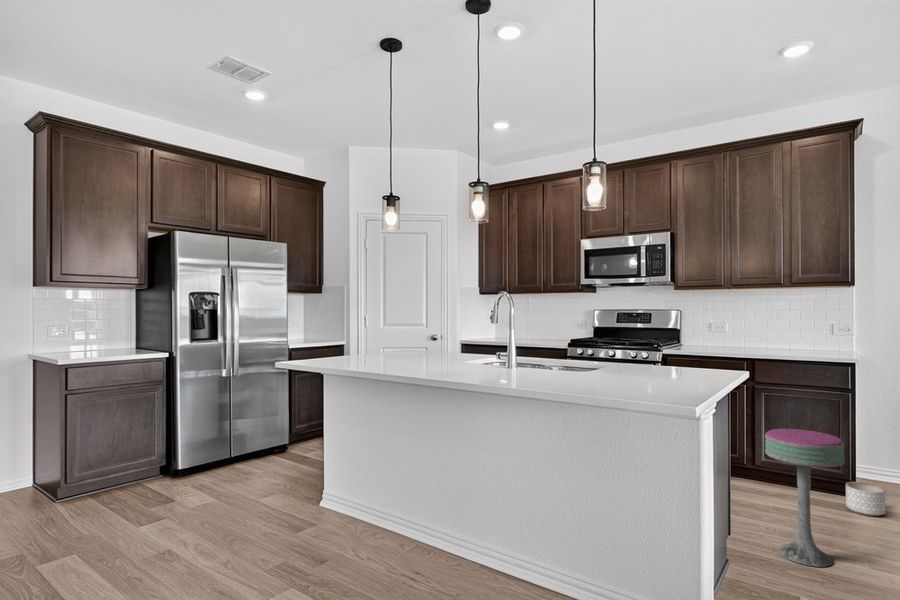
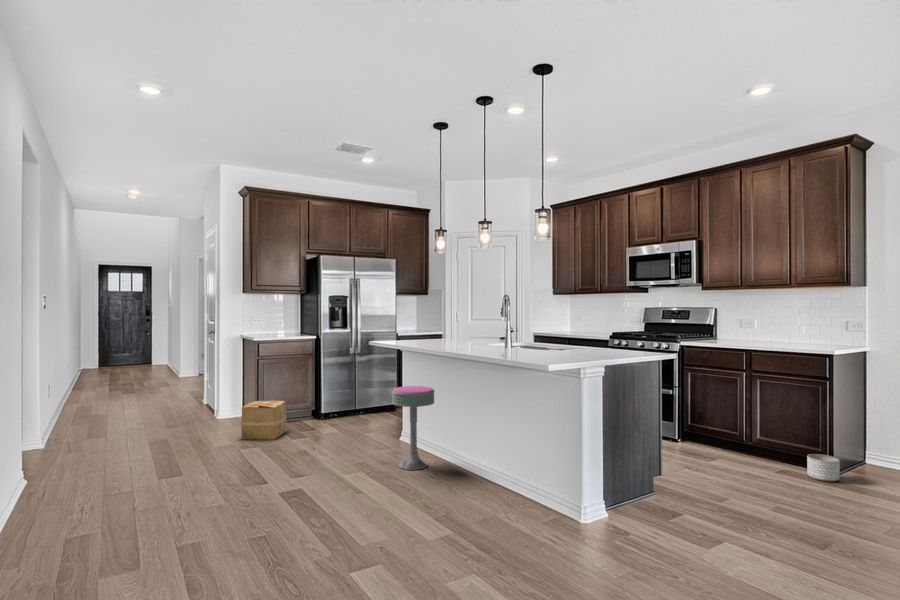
bar stool: present [765,429,845,567] -> present [392,386,434,470]
cardboard box: none [37,462,121,539] -> present [241,400,286,440]

